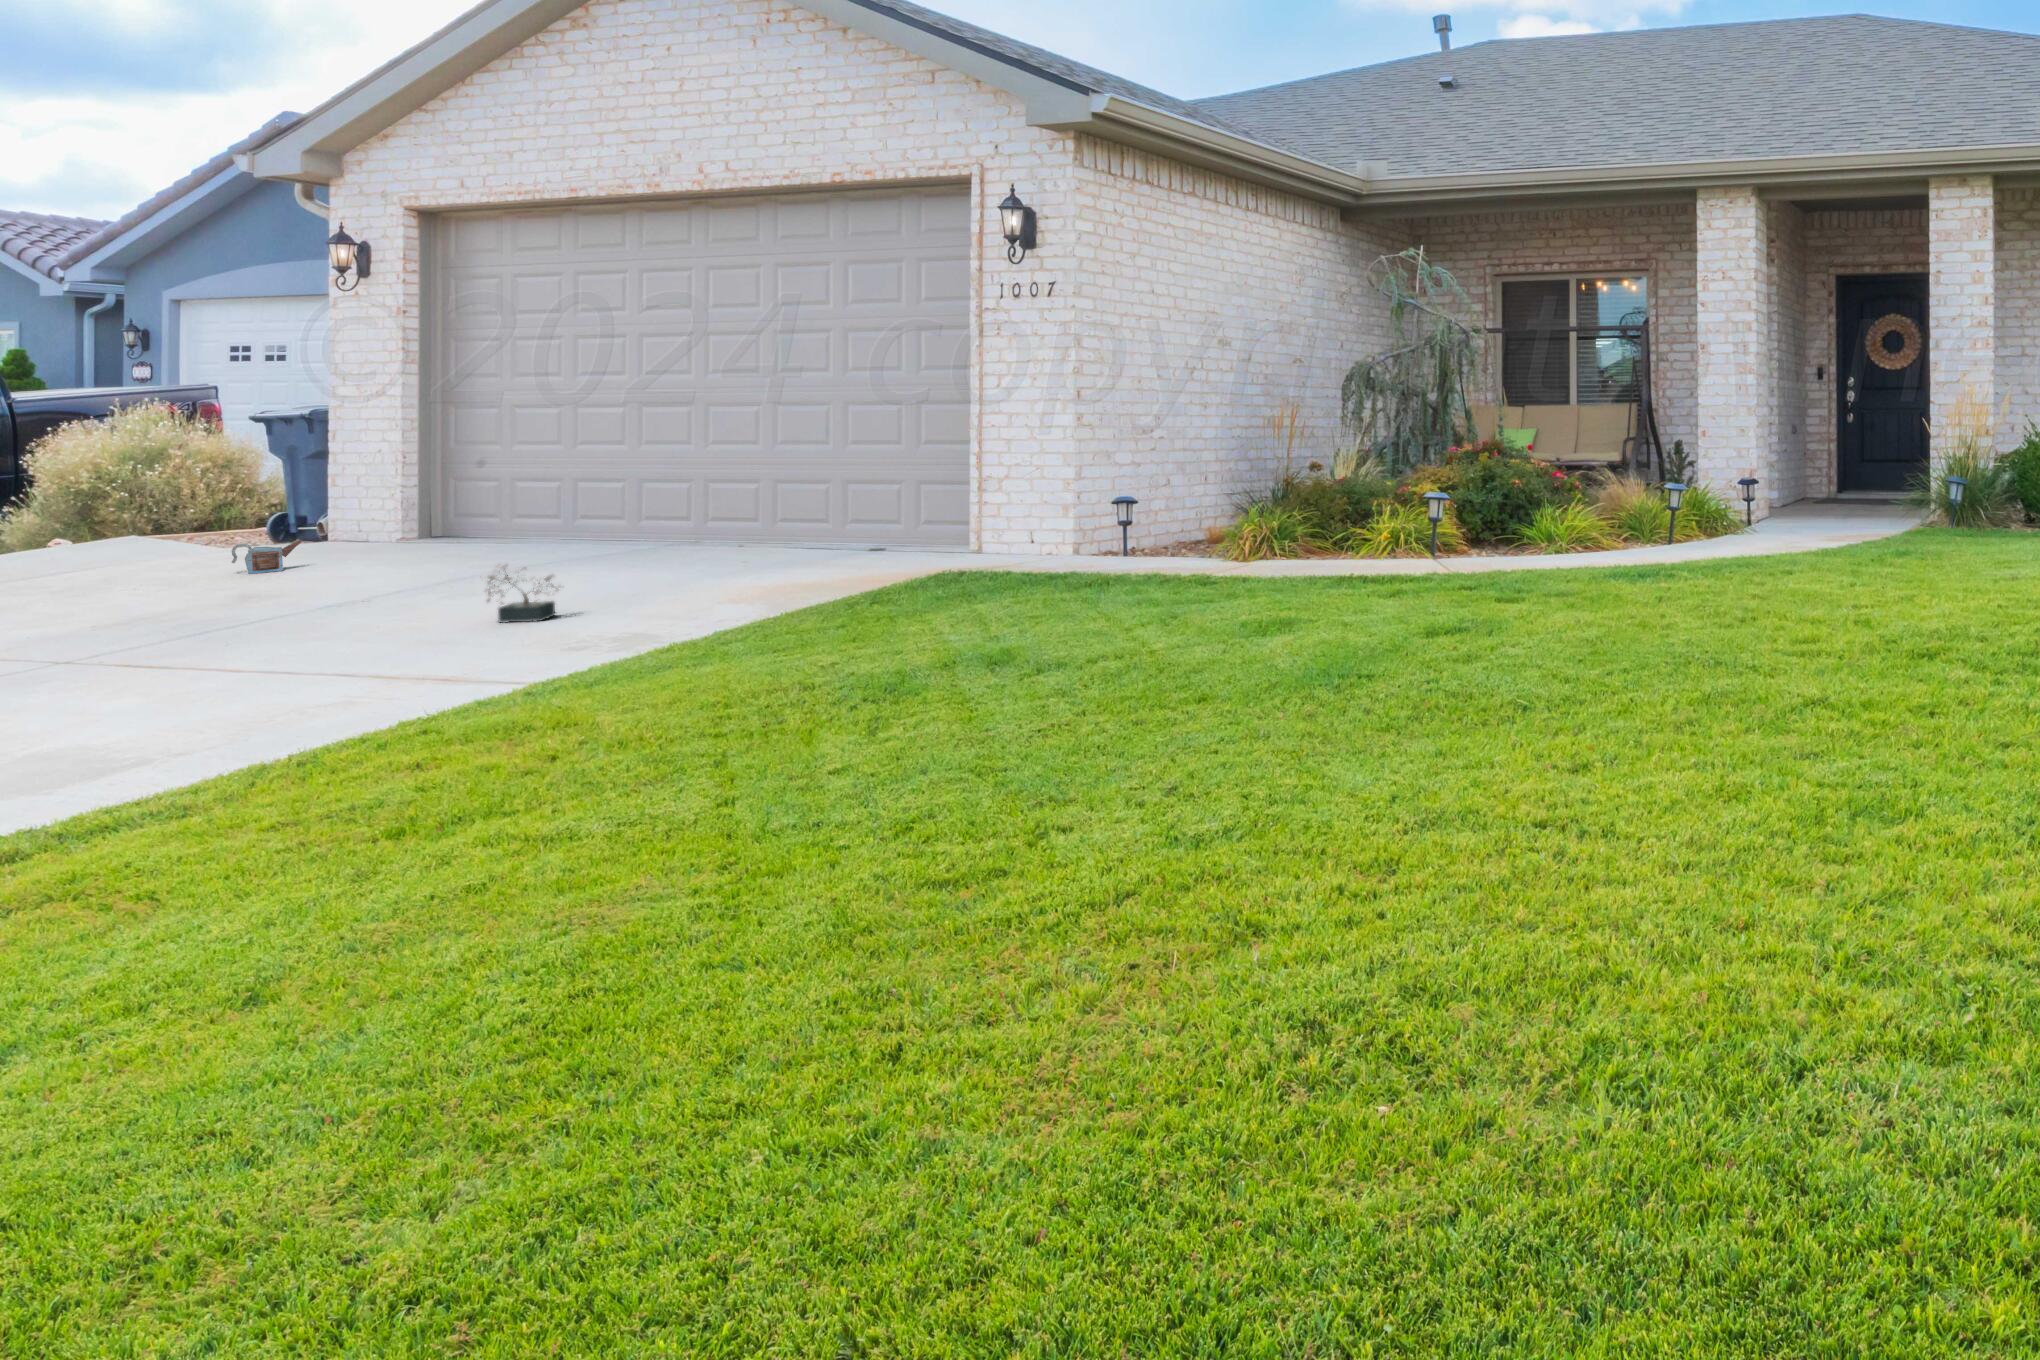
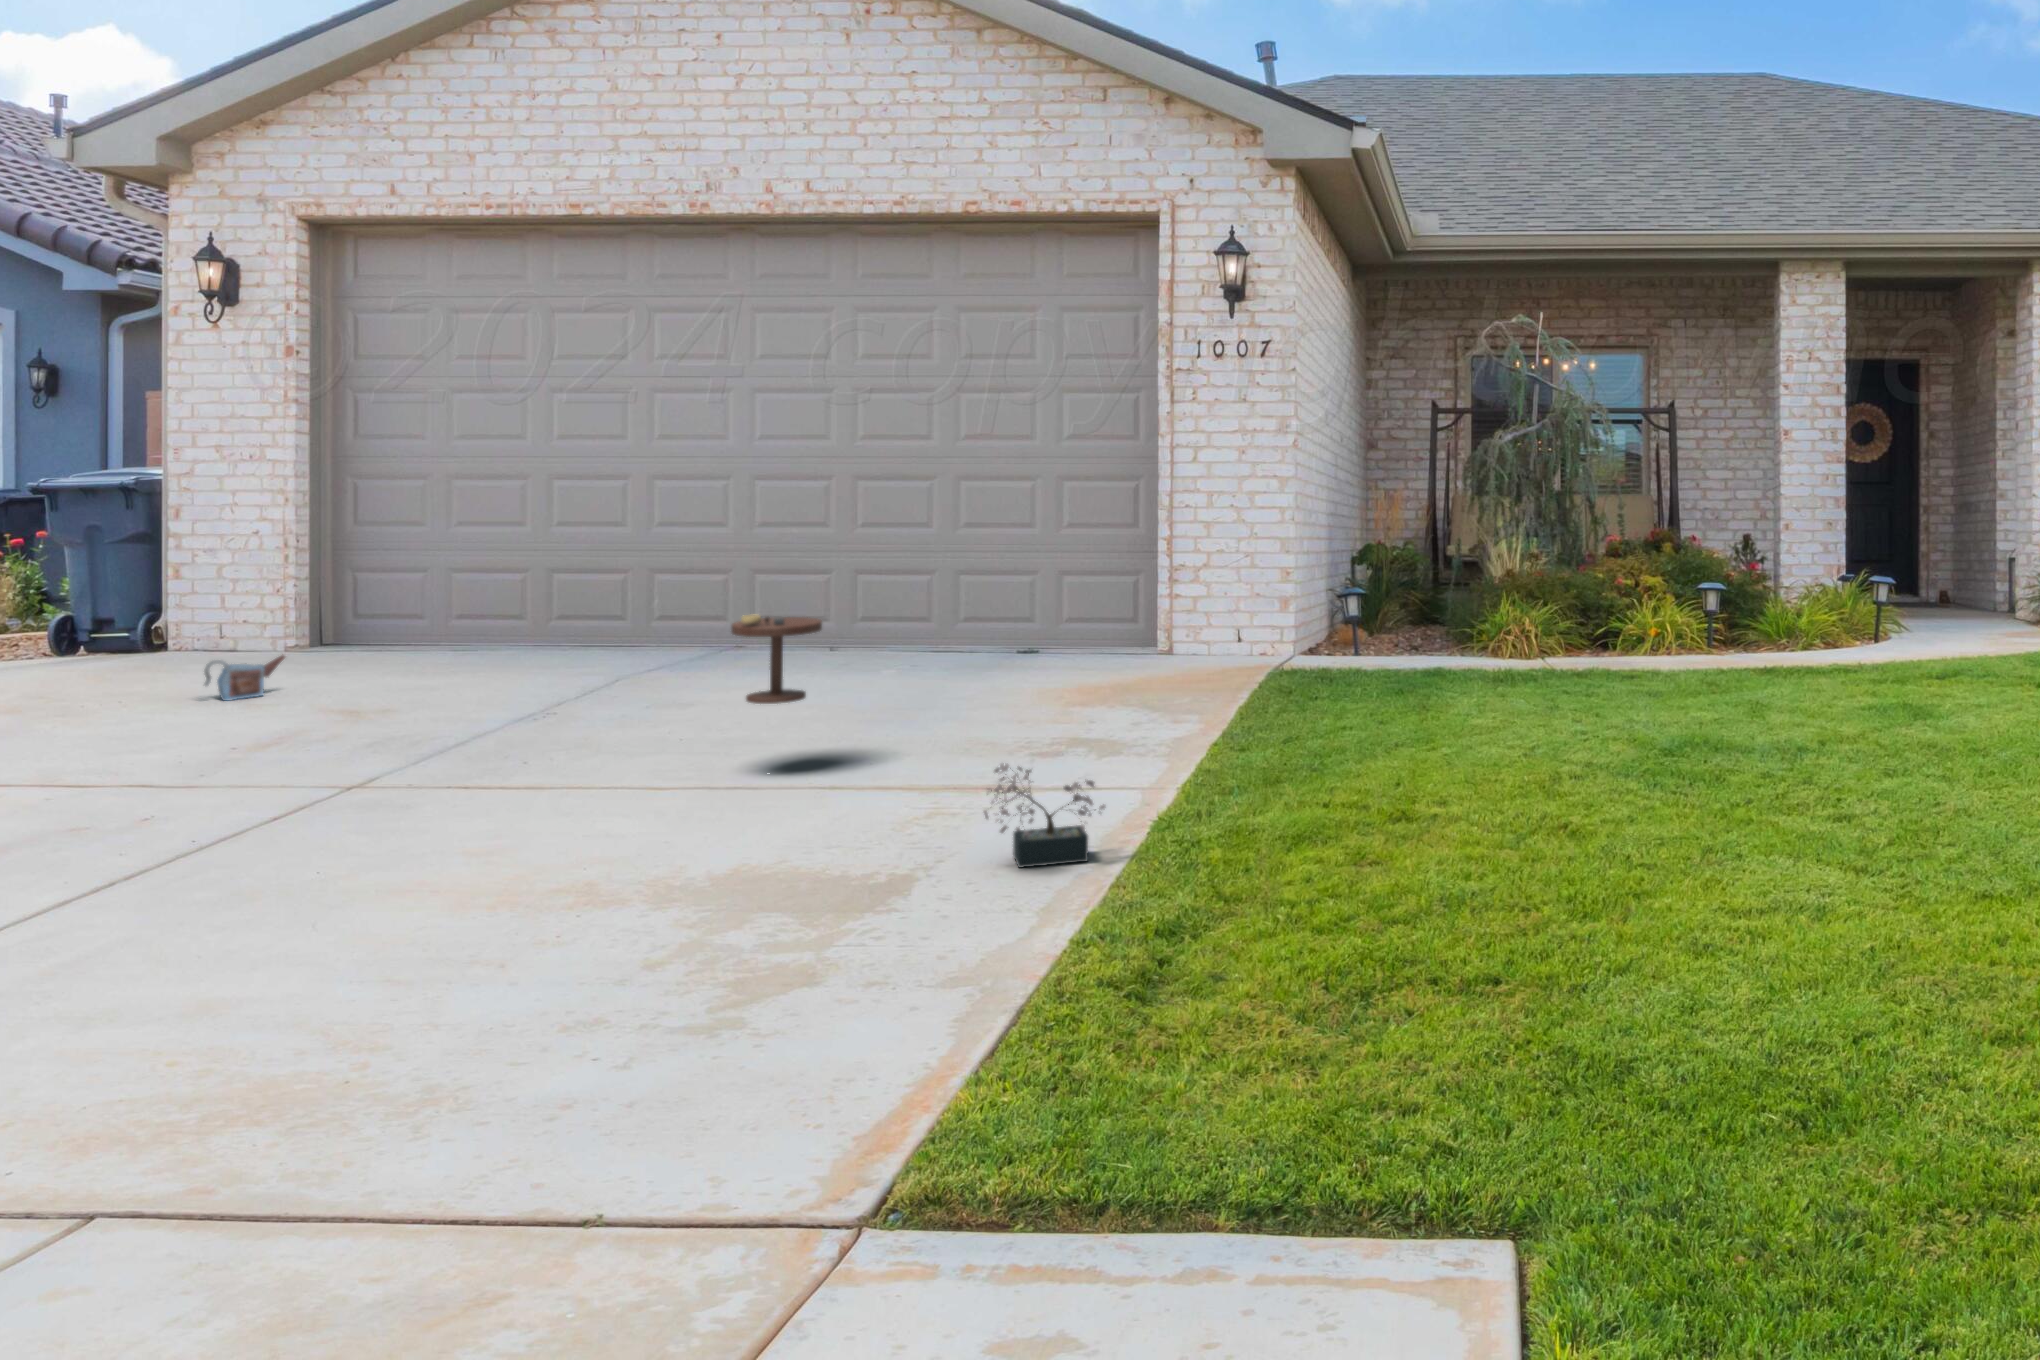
side table: none [331,523,417,648] -> present [731,615,822,704]
decorative plant: present [486,565,558,622] -> present [984,764,1105,867]

